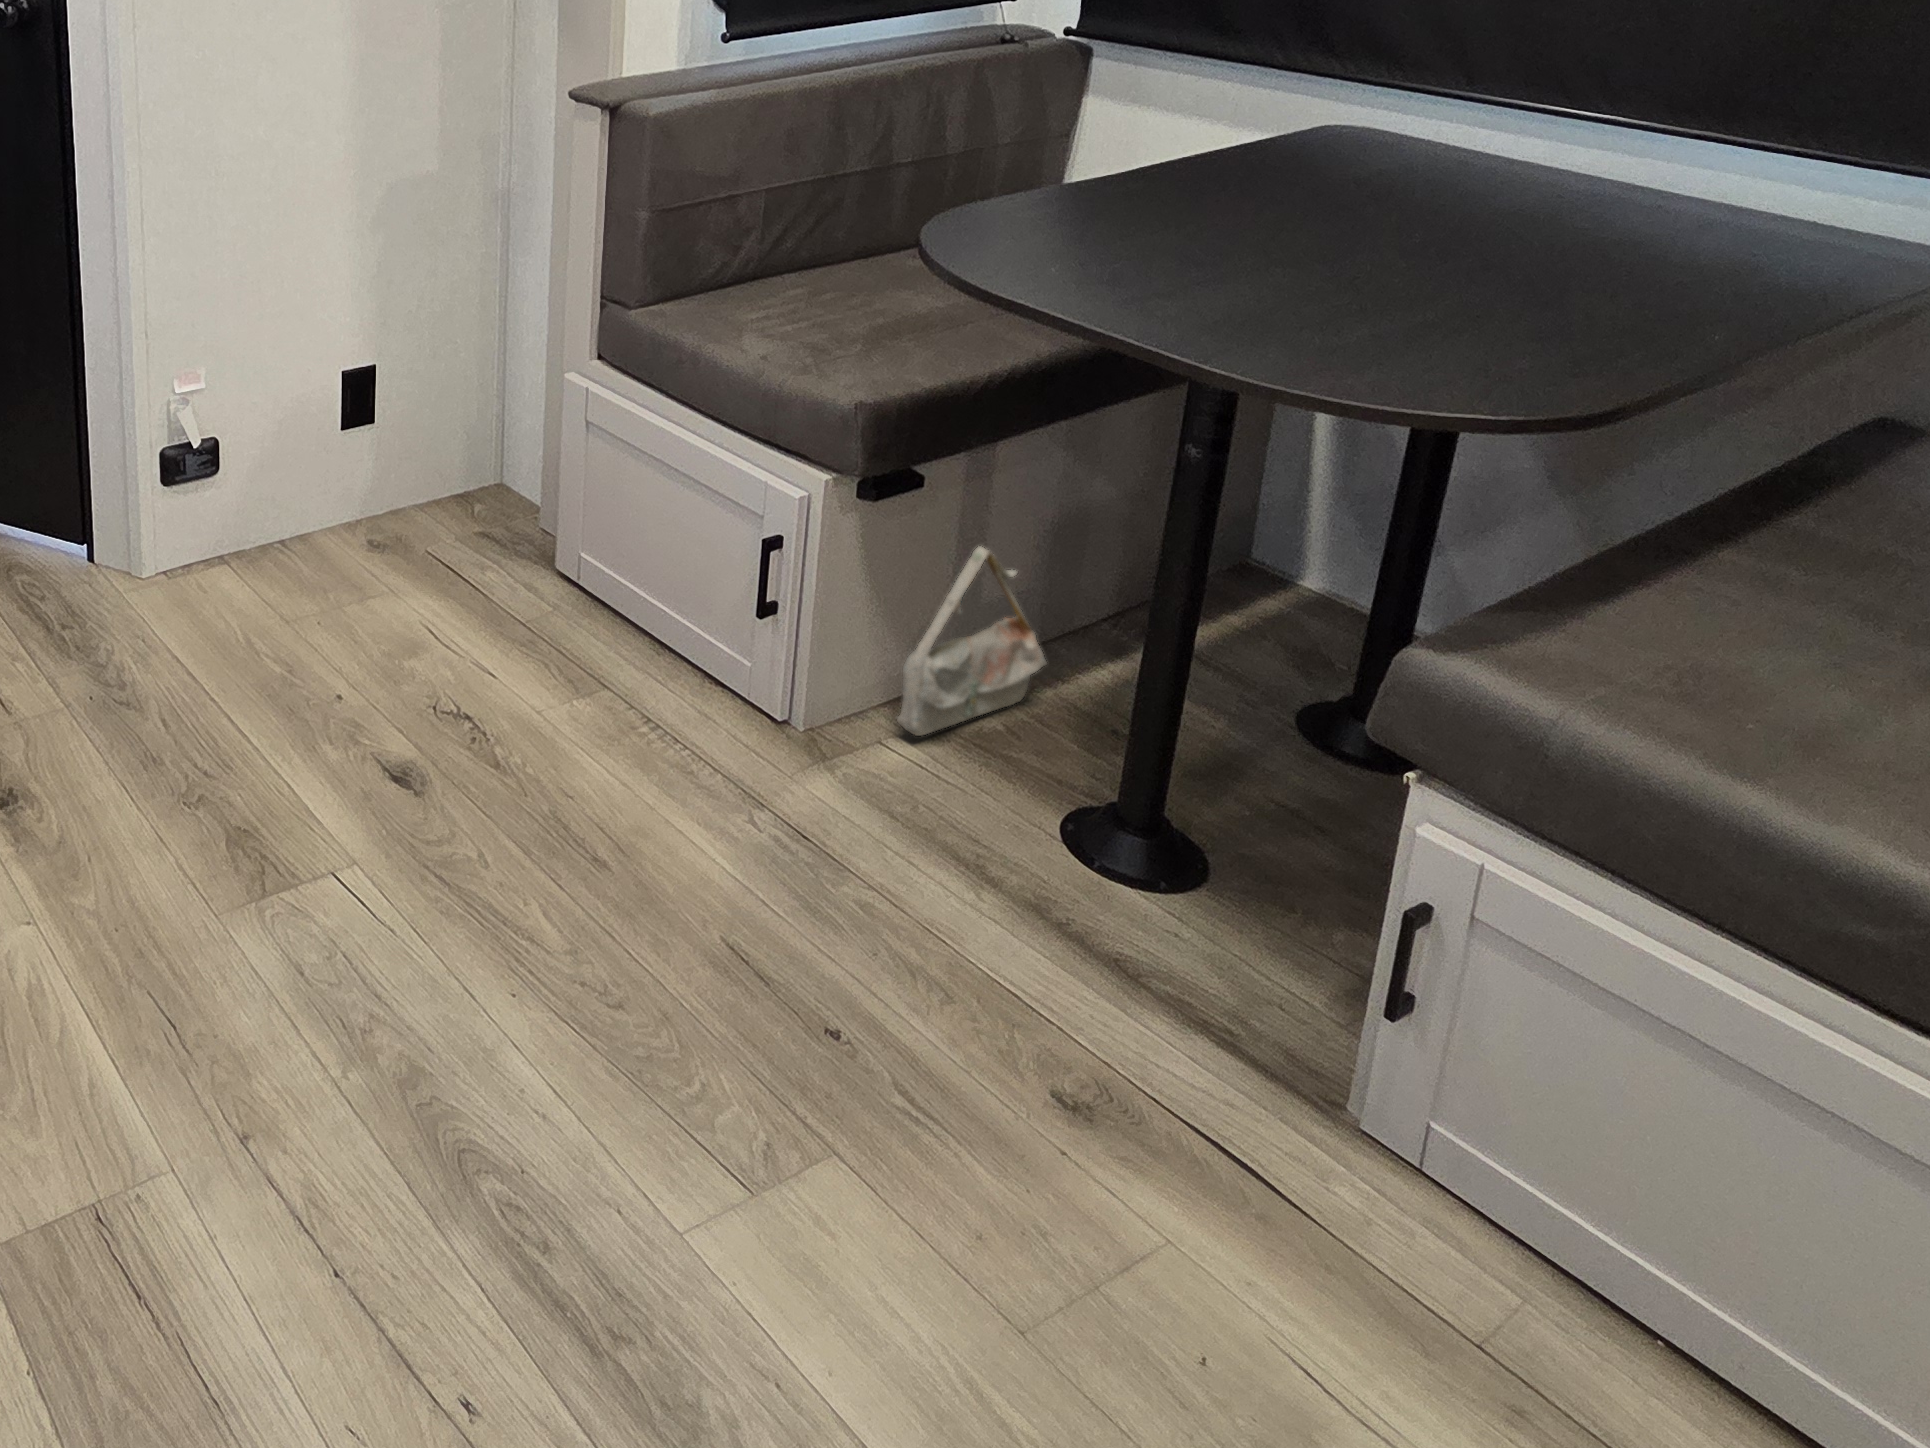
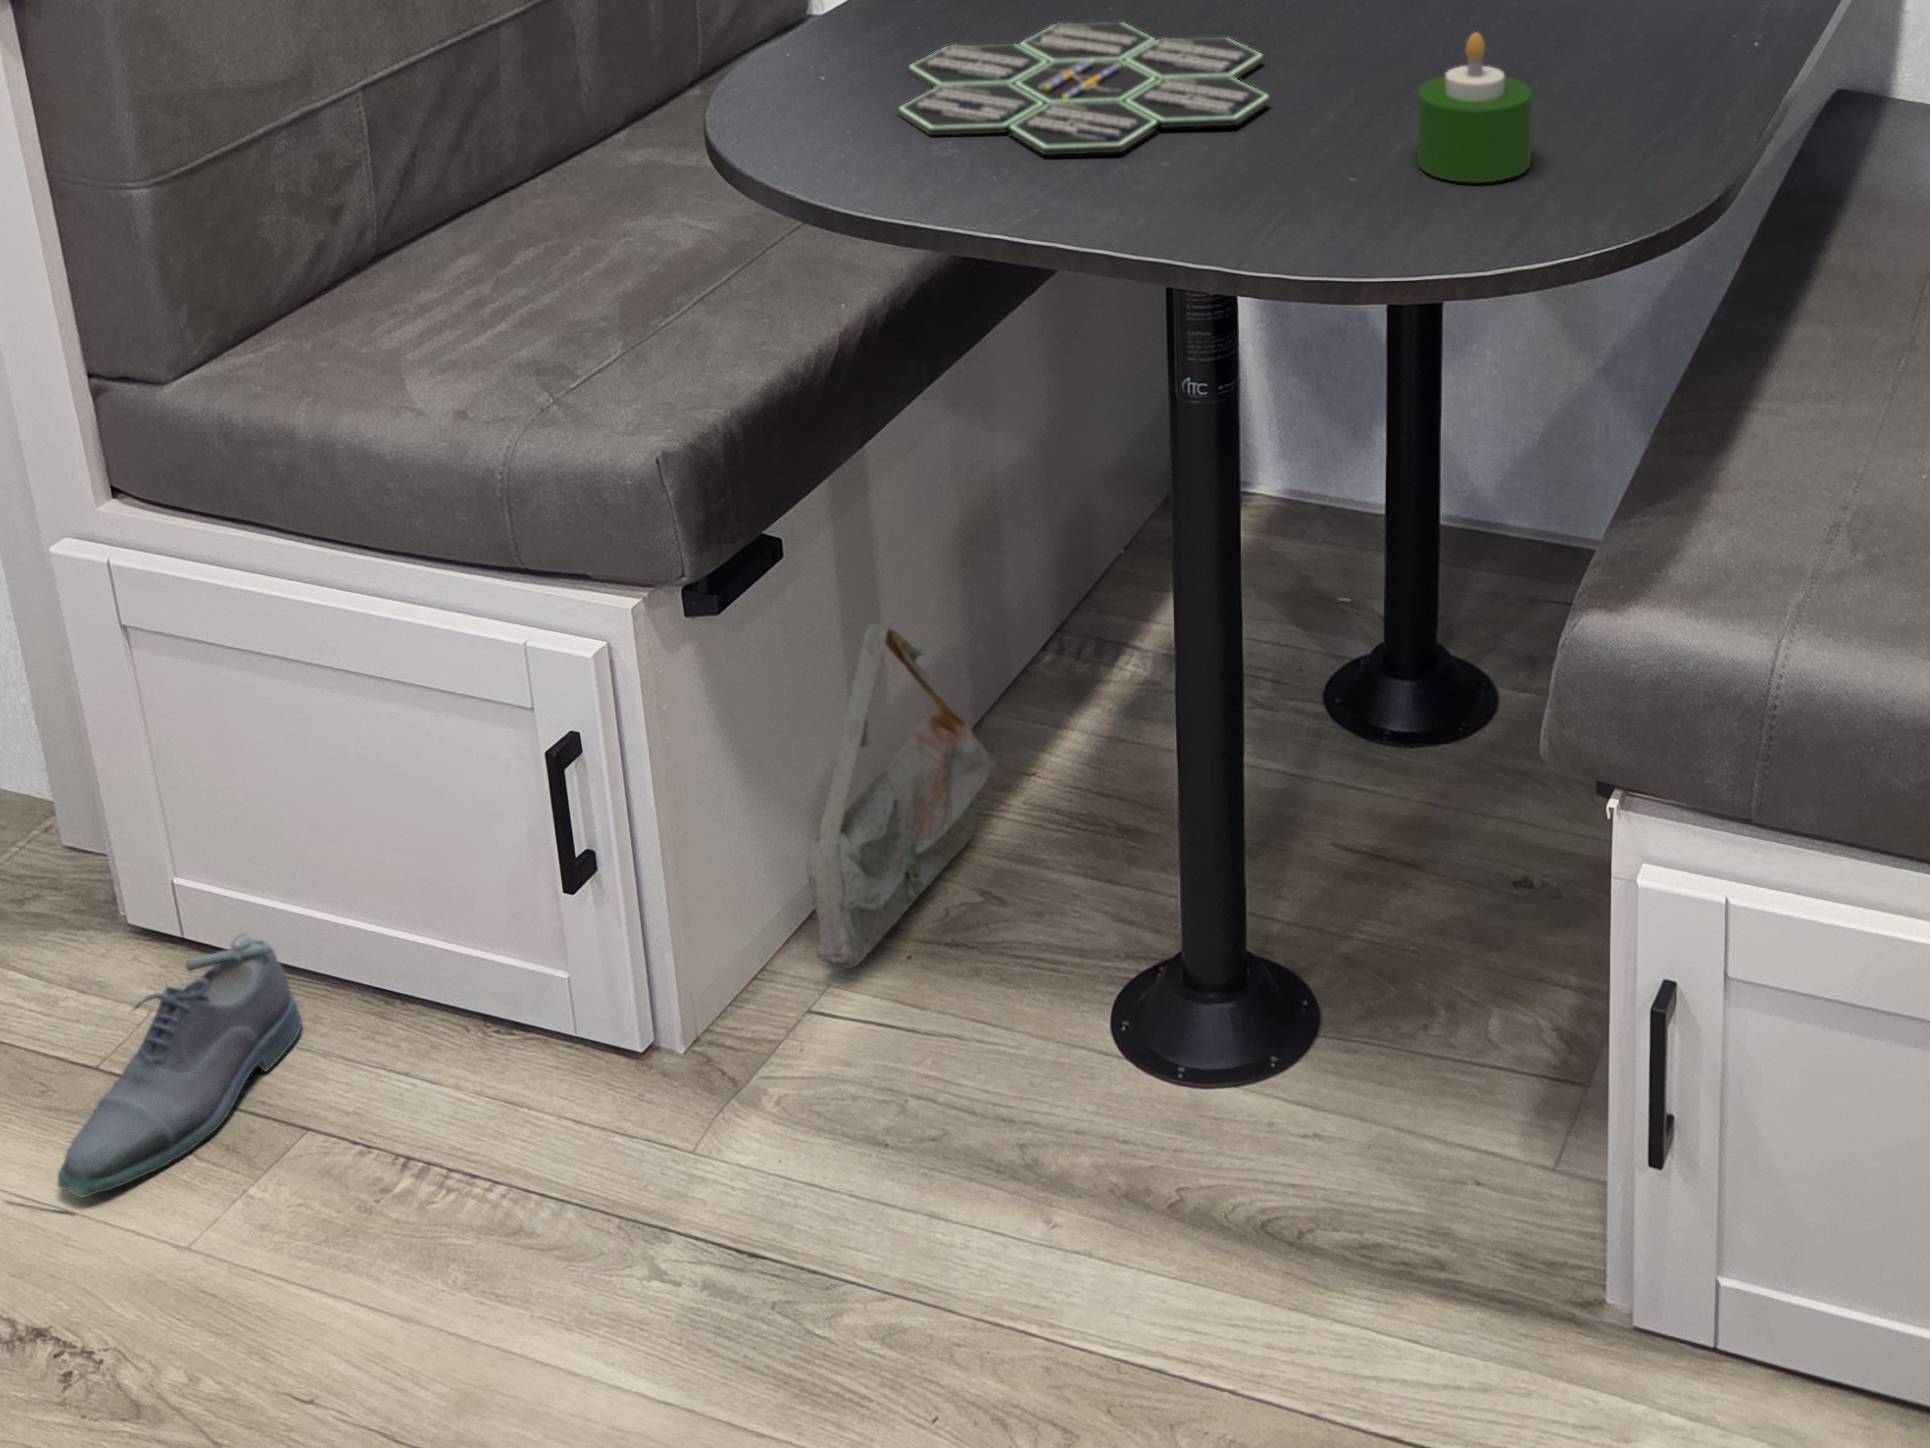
board game: none [1051,222,1327,300] -> present [897,22,1271,155]
candle: none [1411,272,1519,373] -> present [1418,33,1532,182]
shoe: none [486,584,617,675] -> present [58,934,302,1198]

